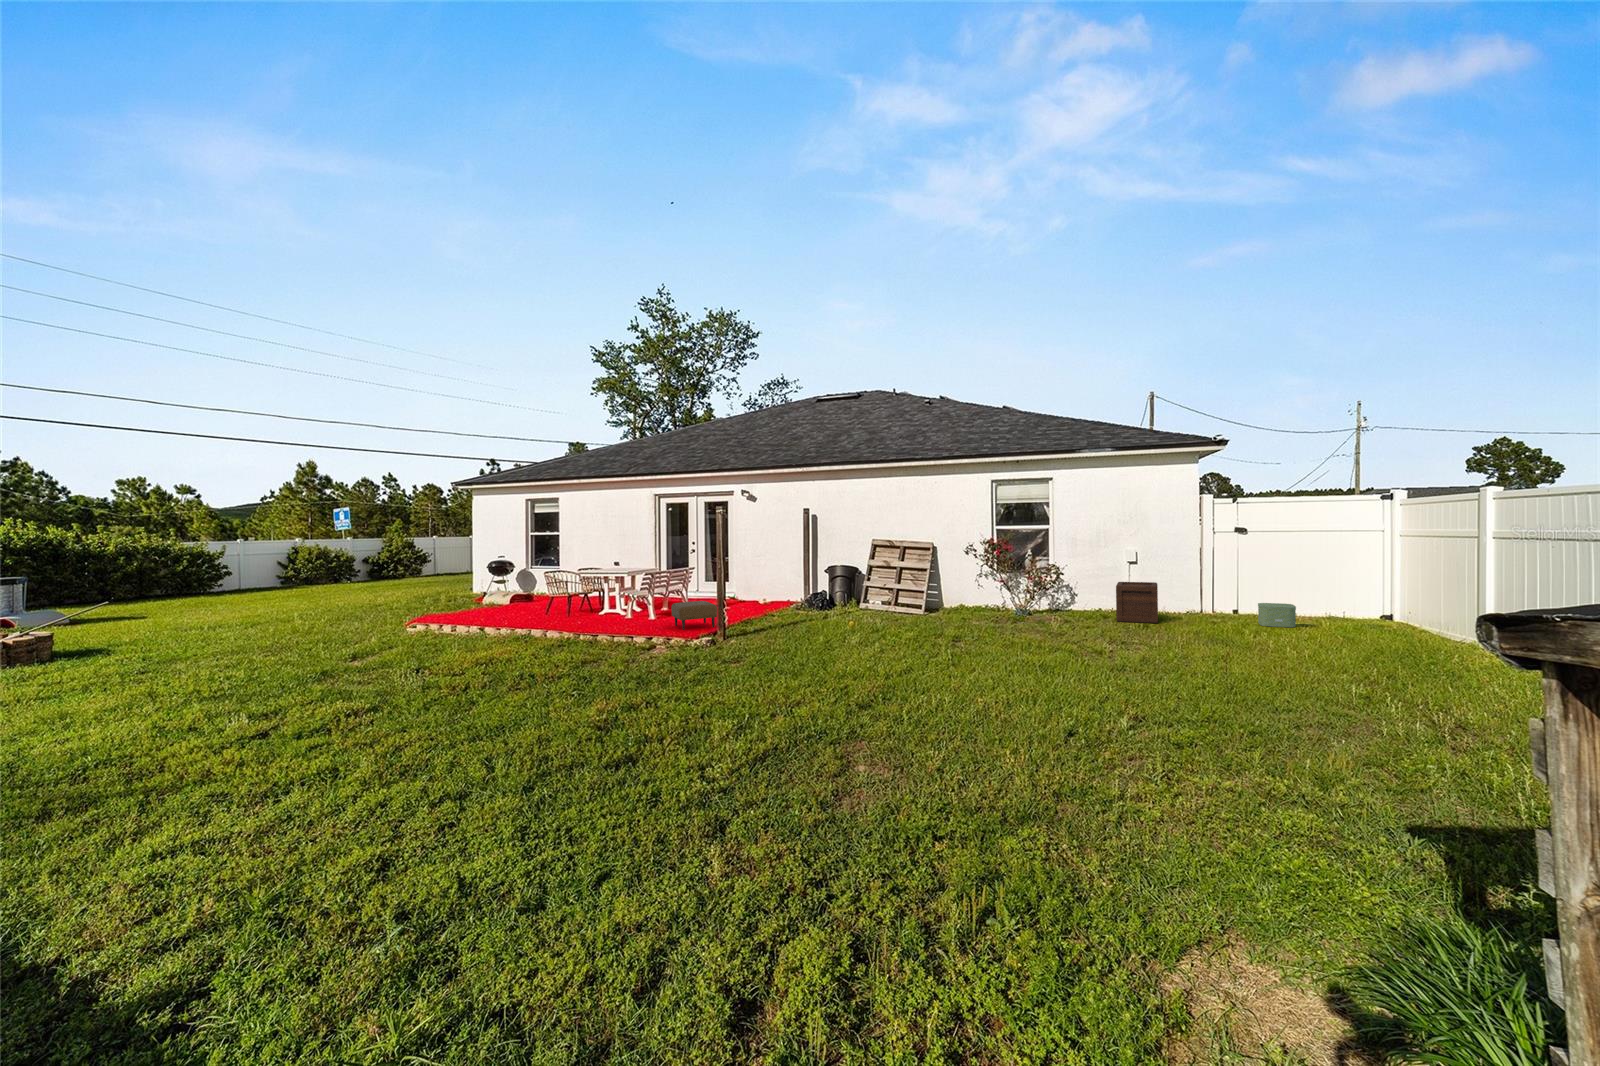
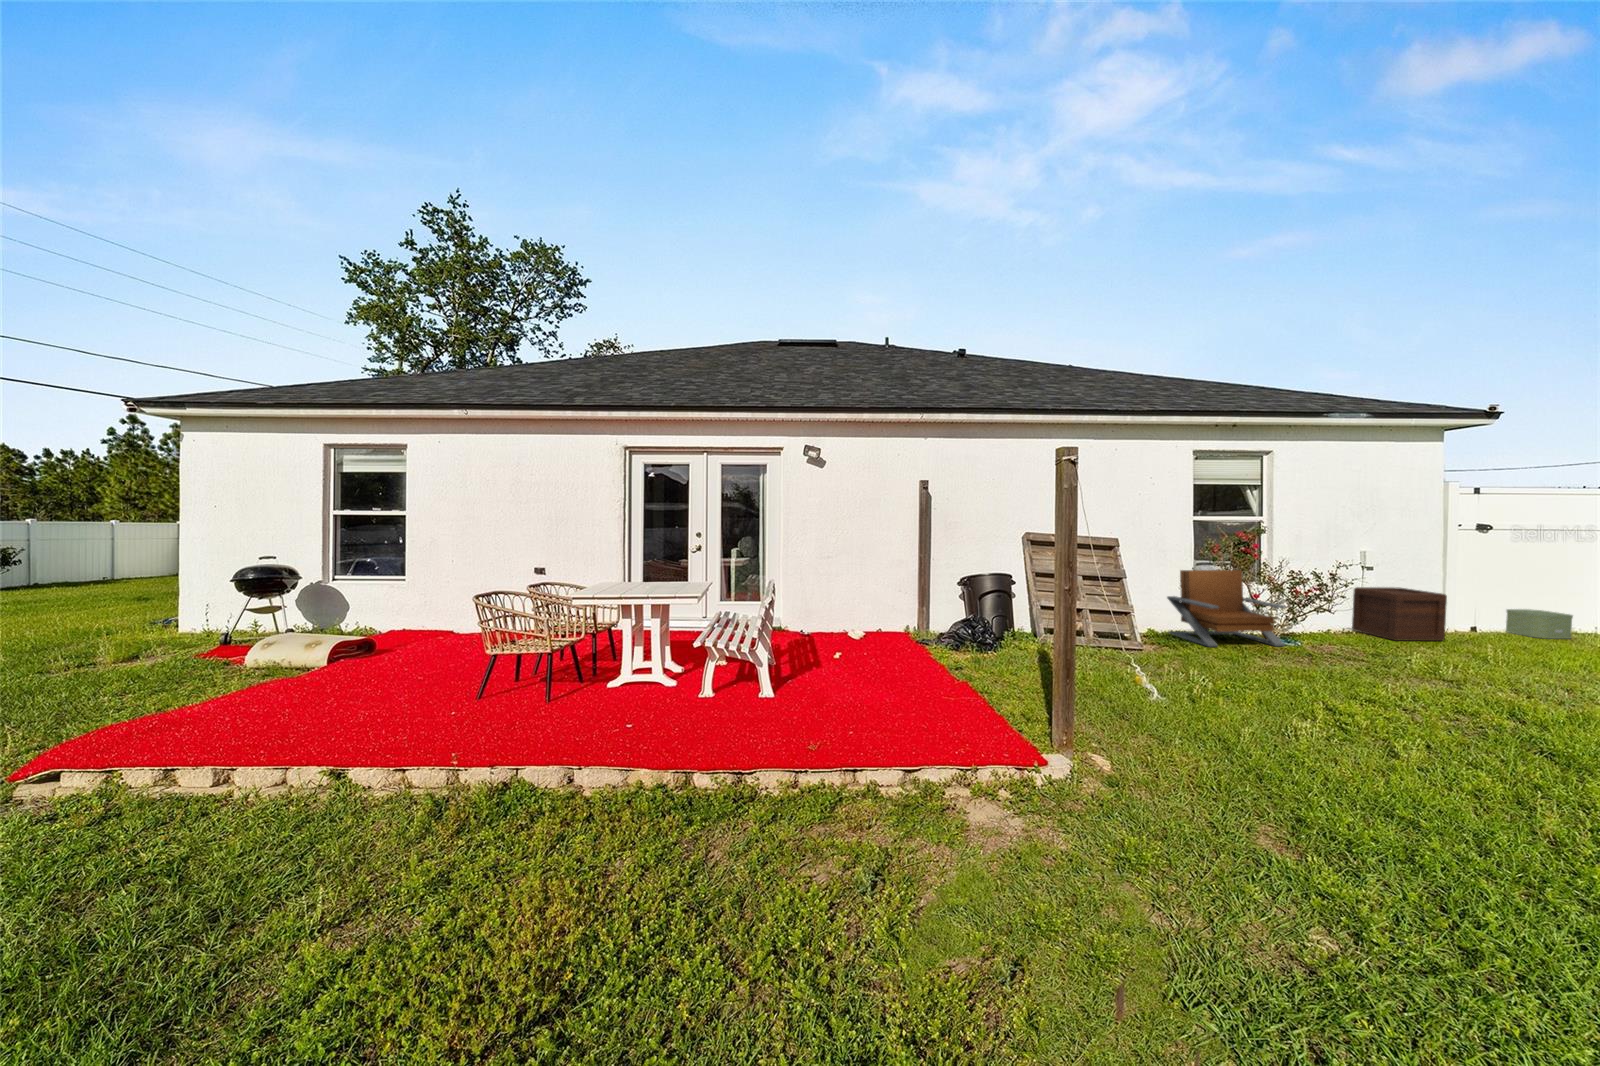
lounge chair: none [956,567,1017,620] -> present [1167,570,1285,647]
ottoman: present [671,601,717,630] -> none [880,653,988,731]

